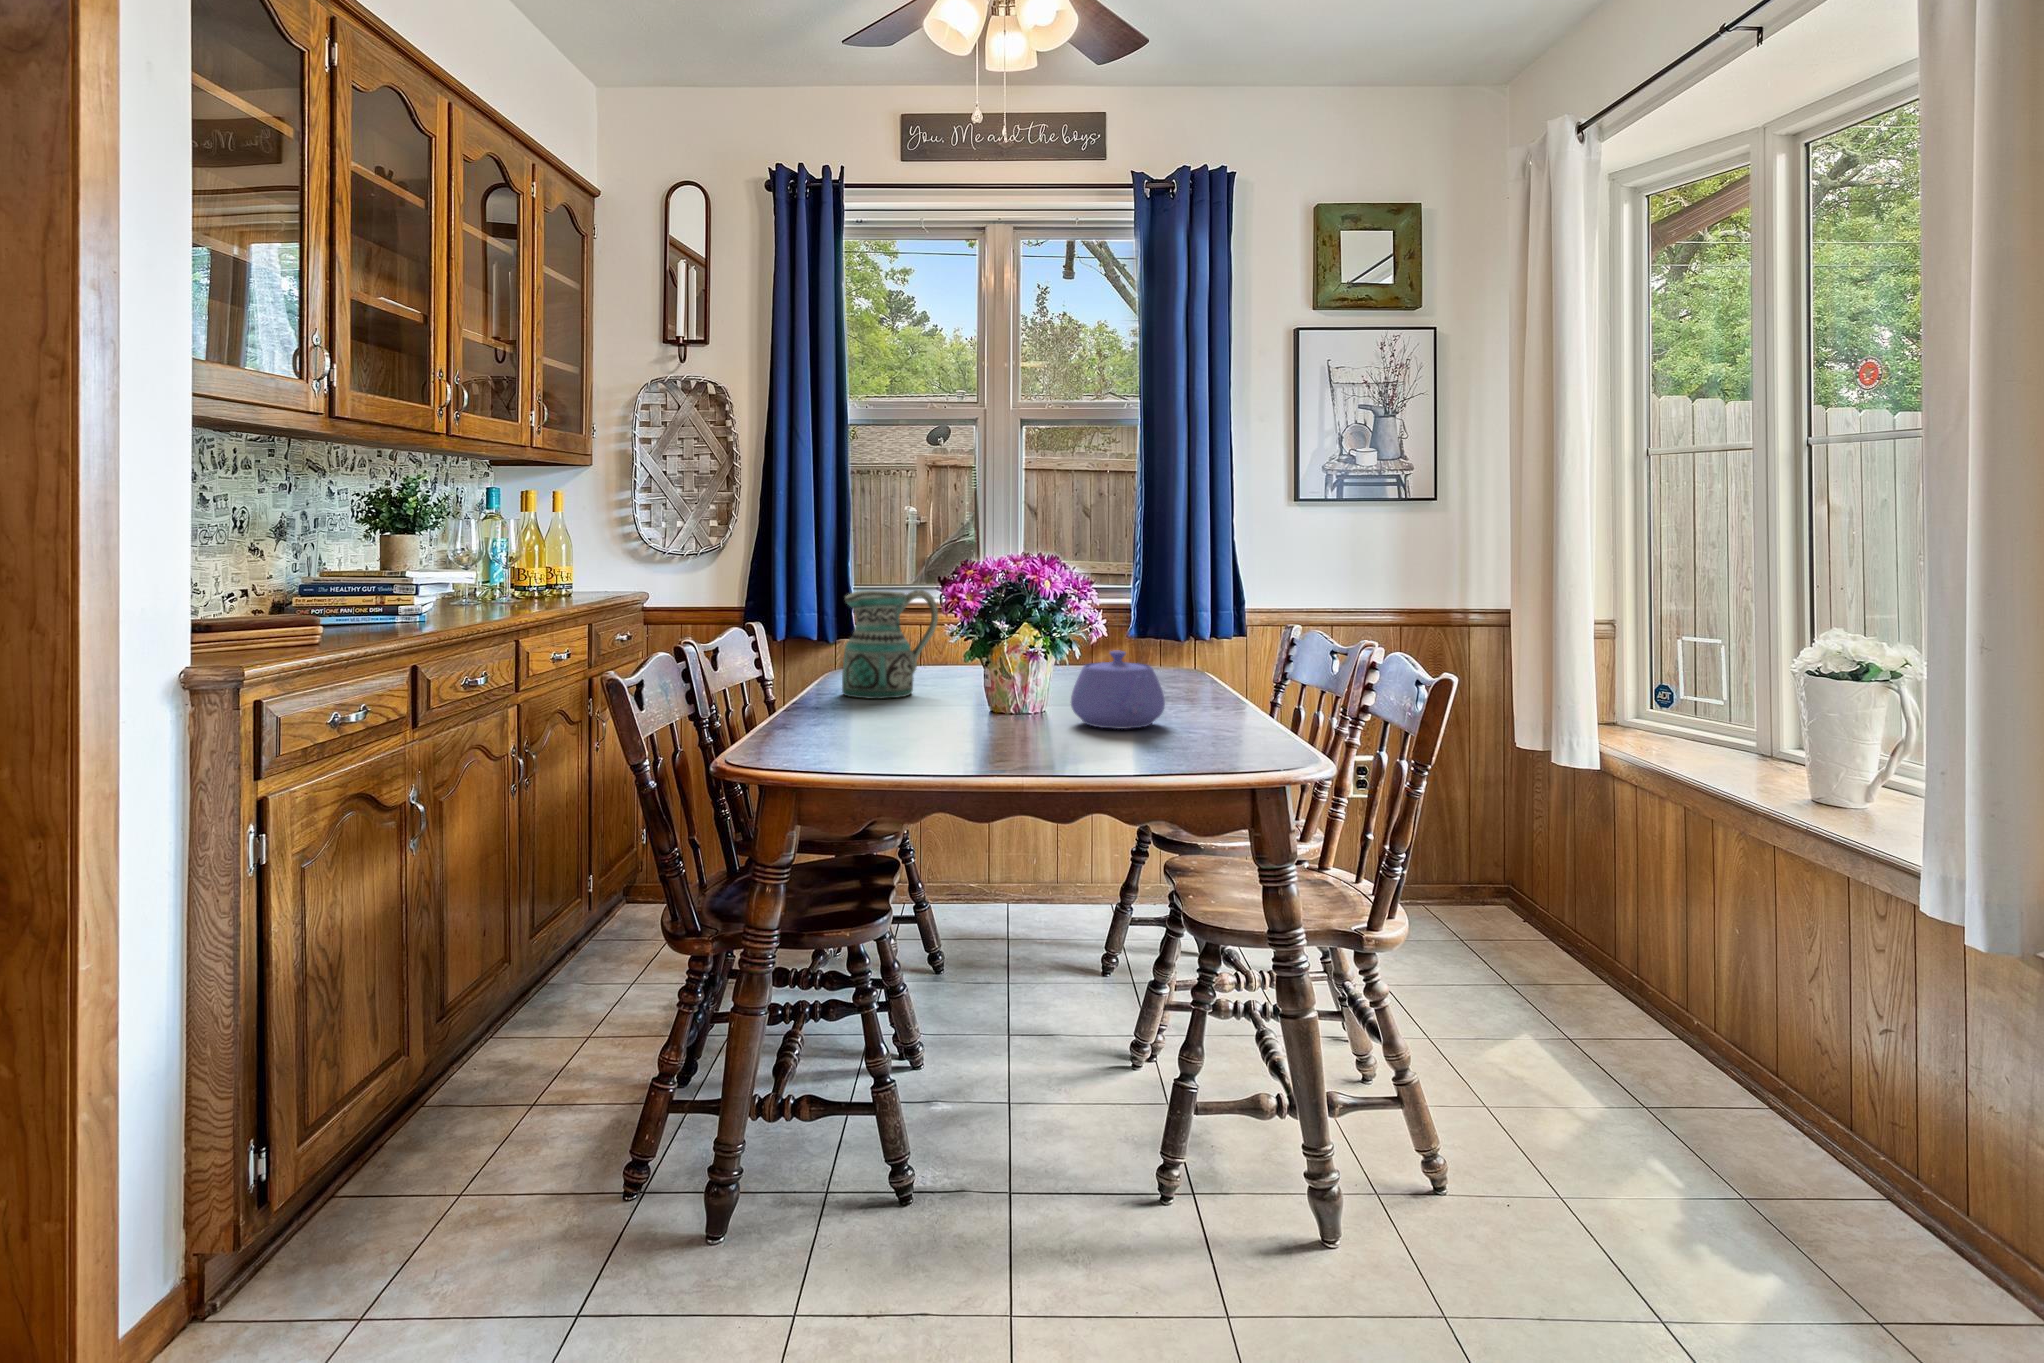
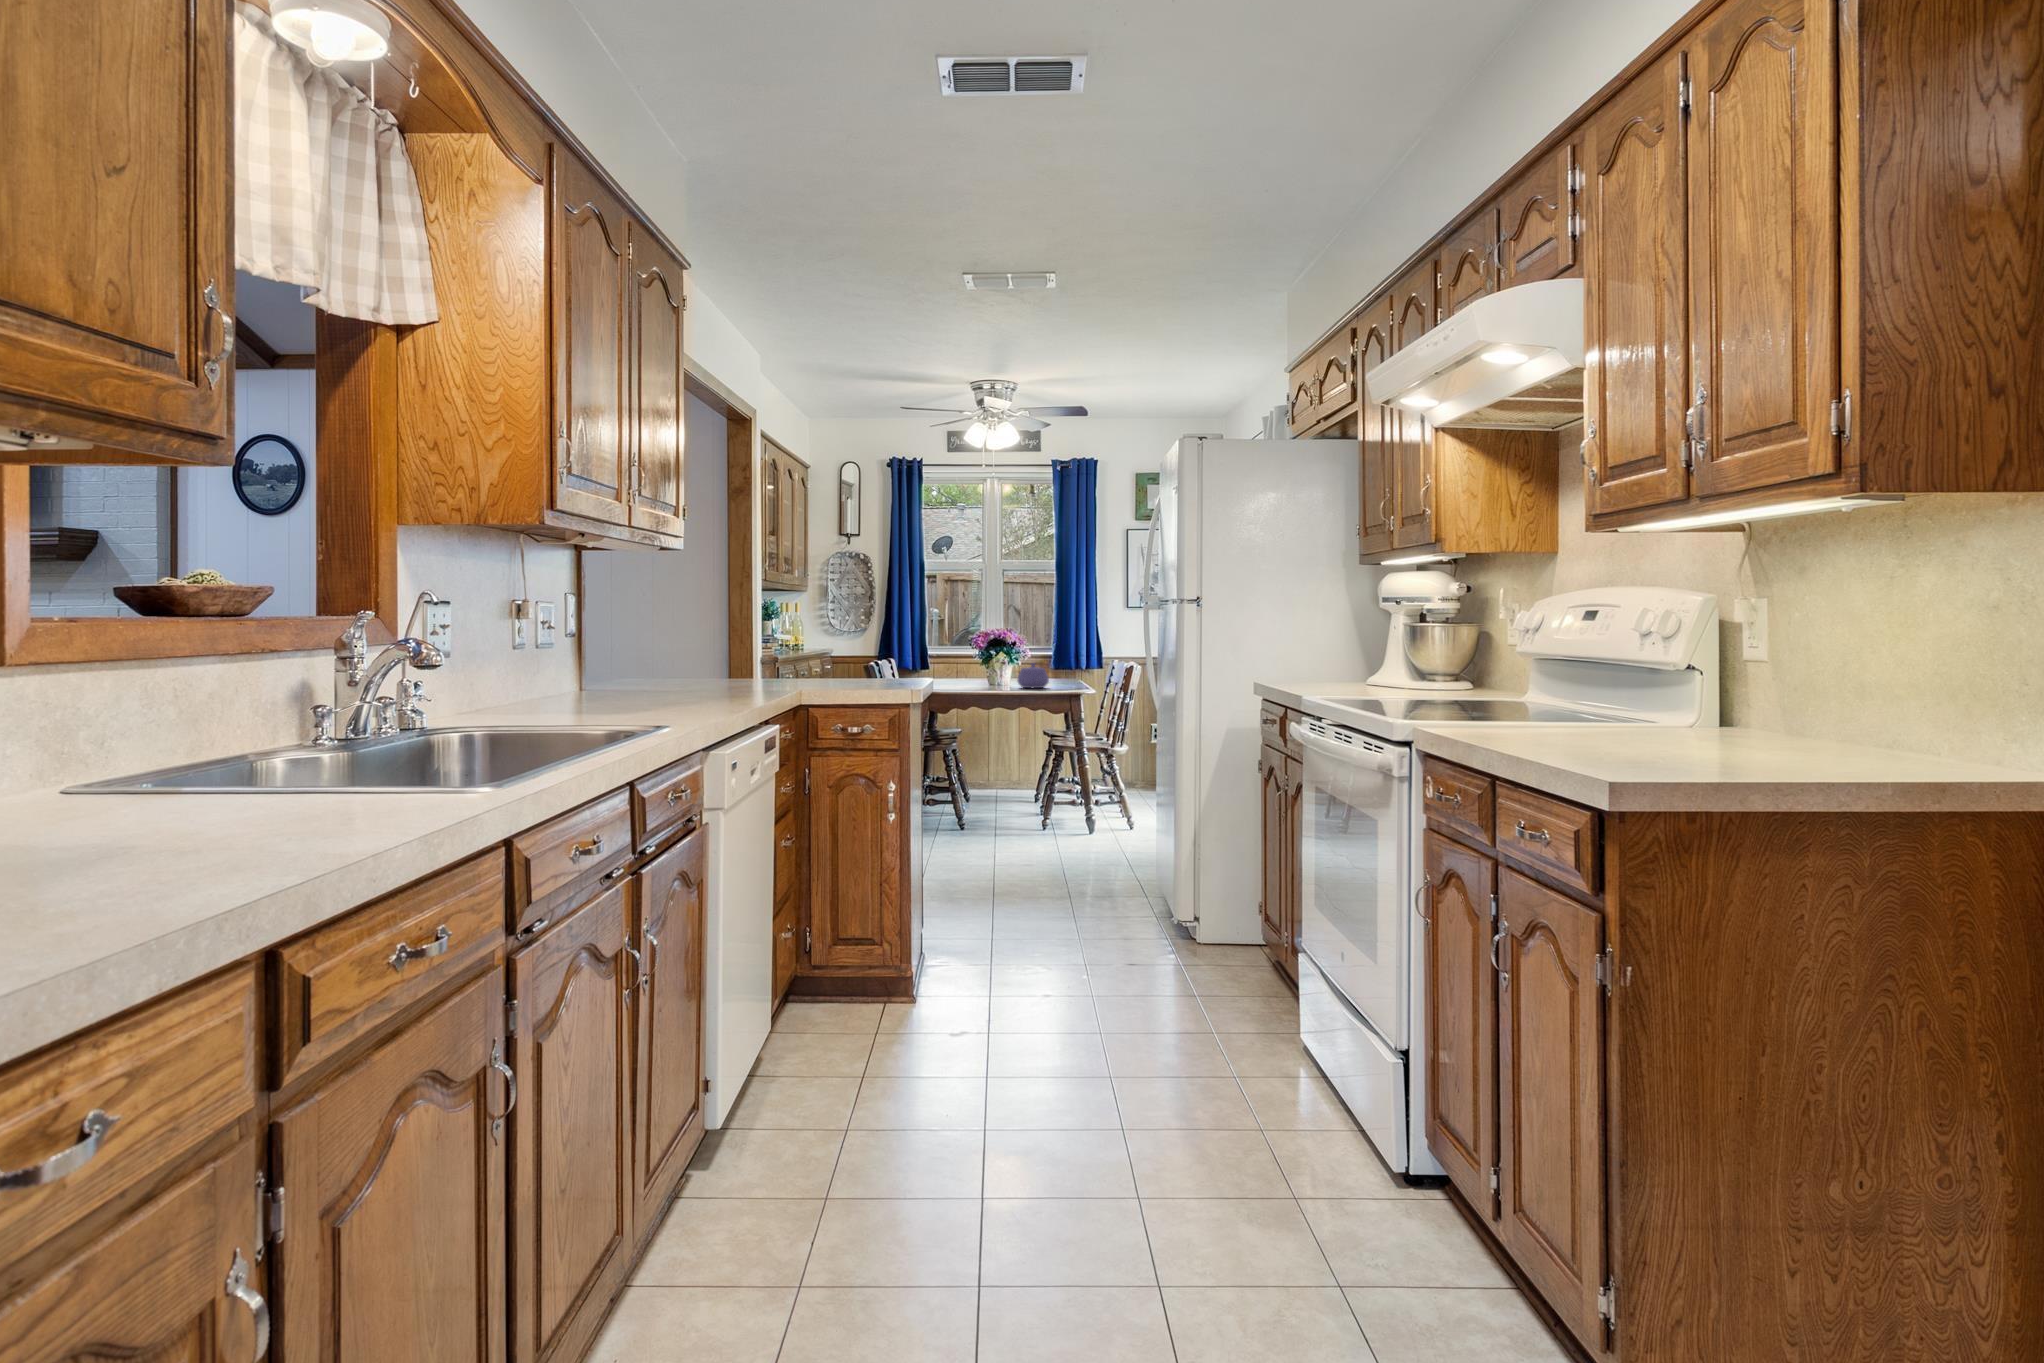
ceramic pitcher: present [842,590,938,699] -> none [934,644,970,684]

